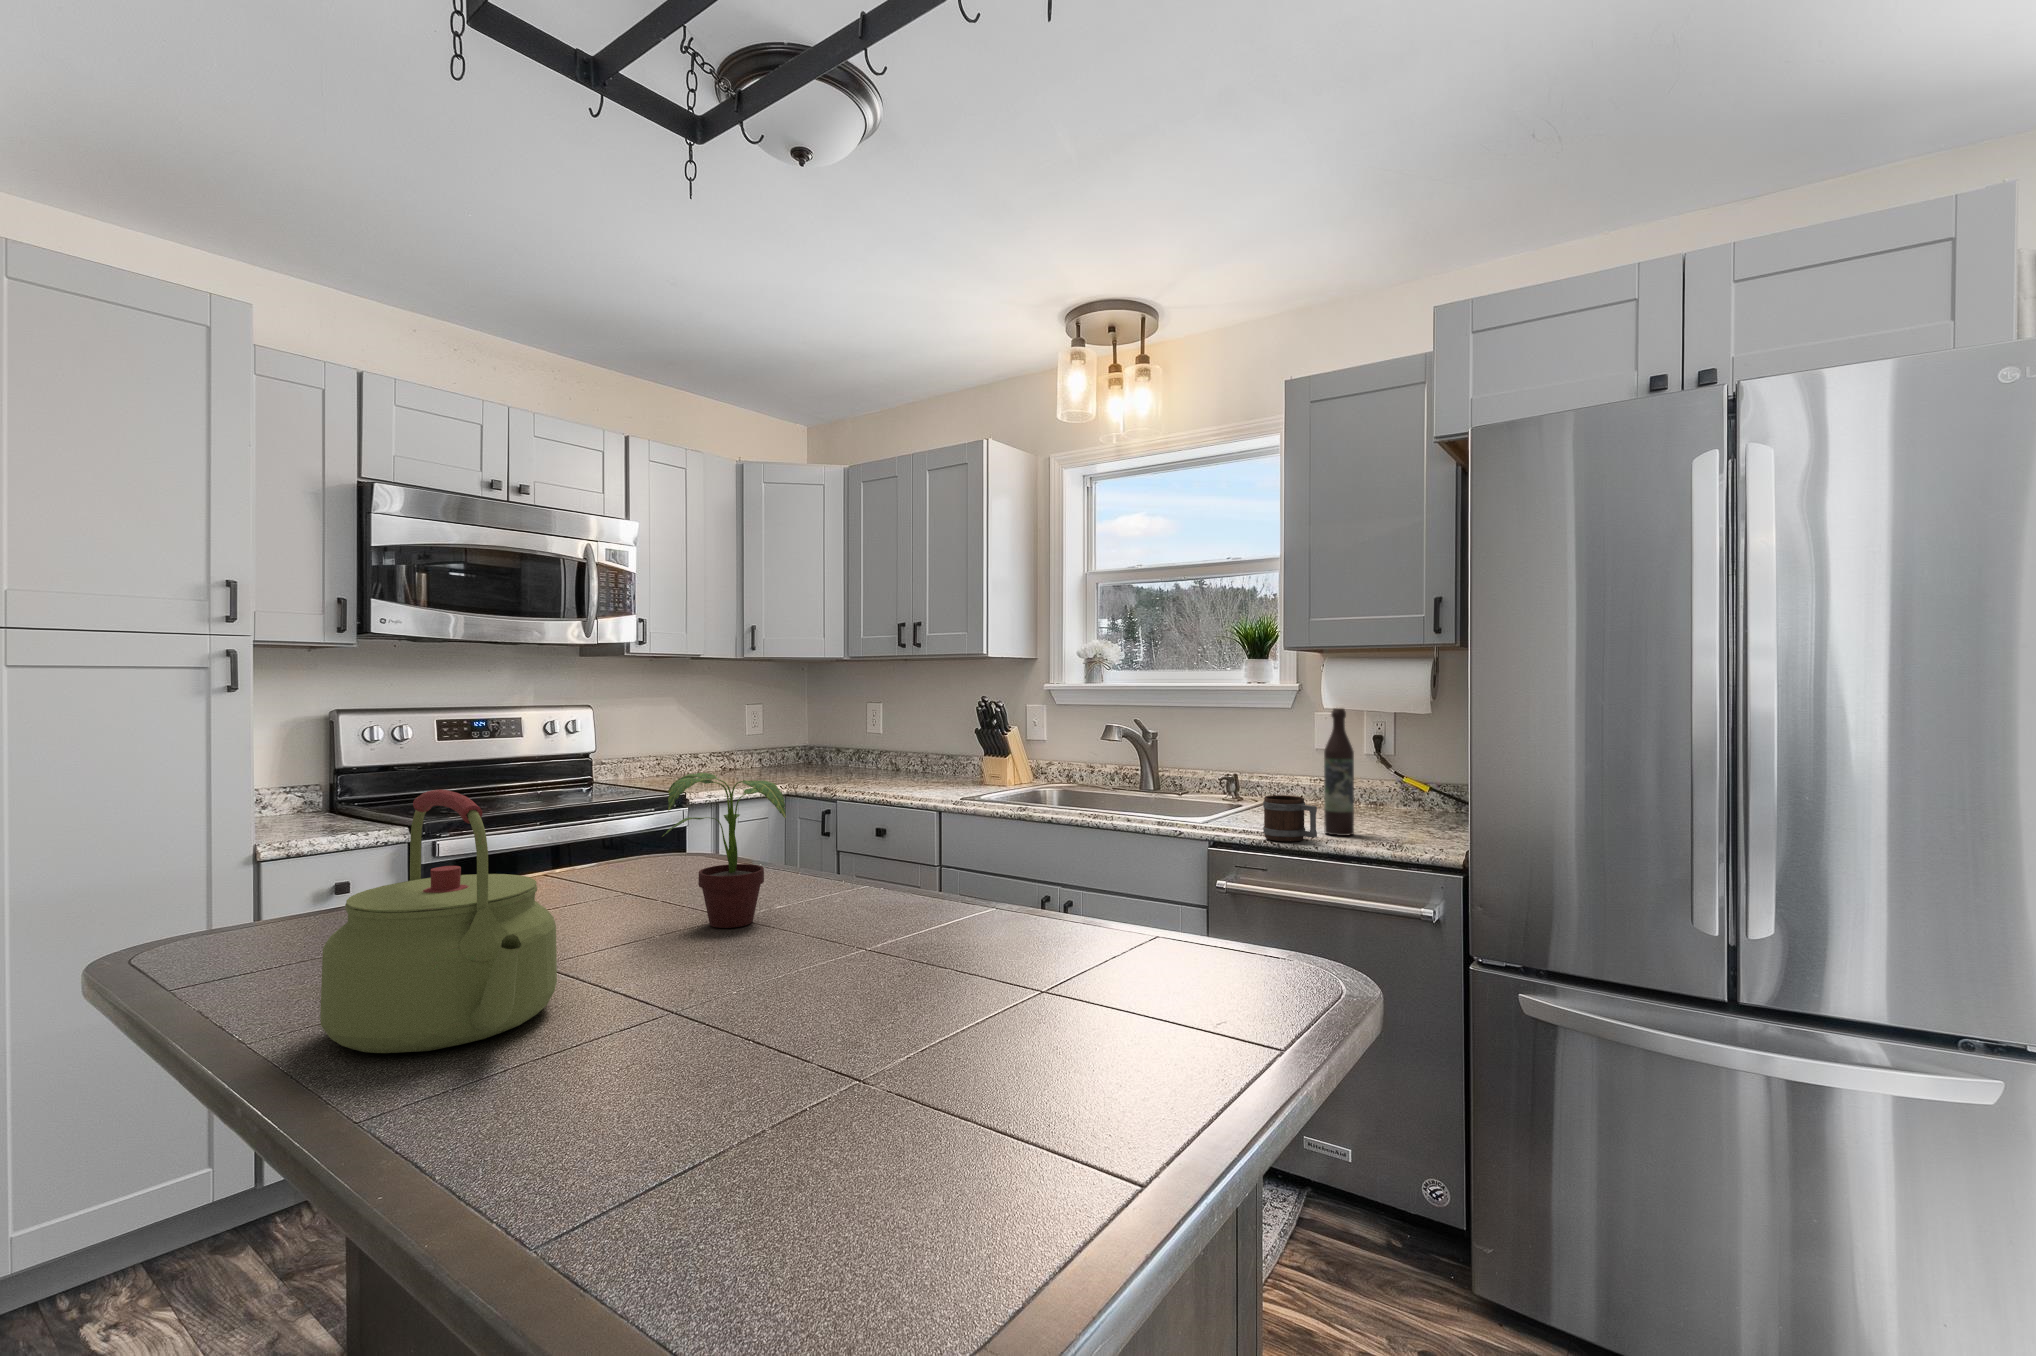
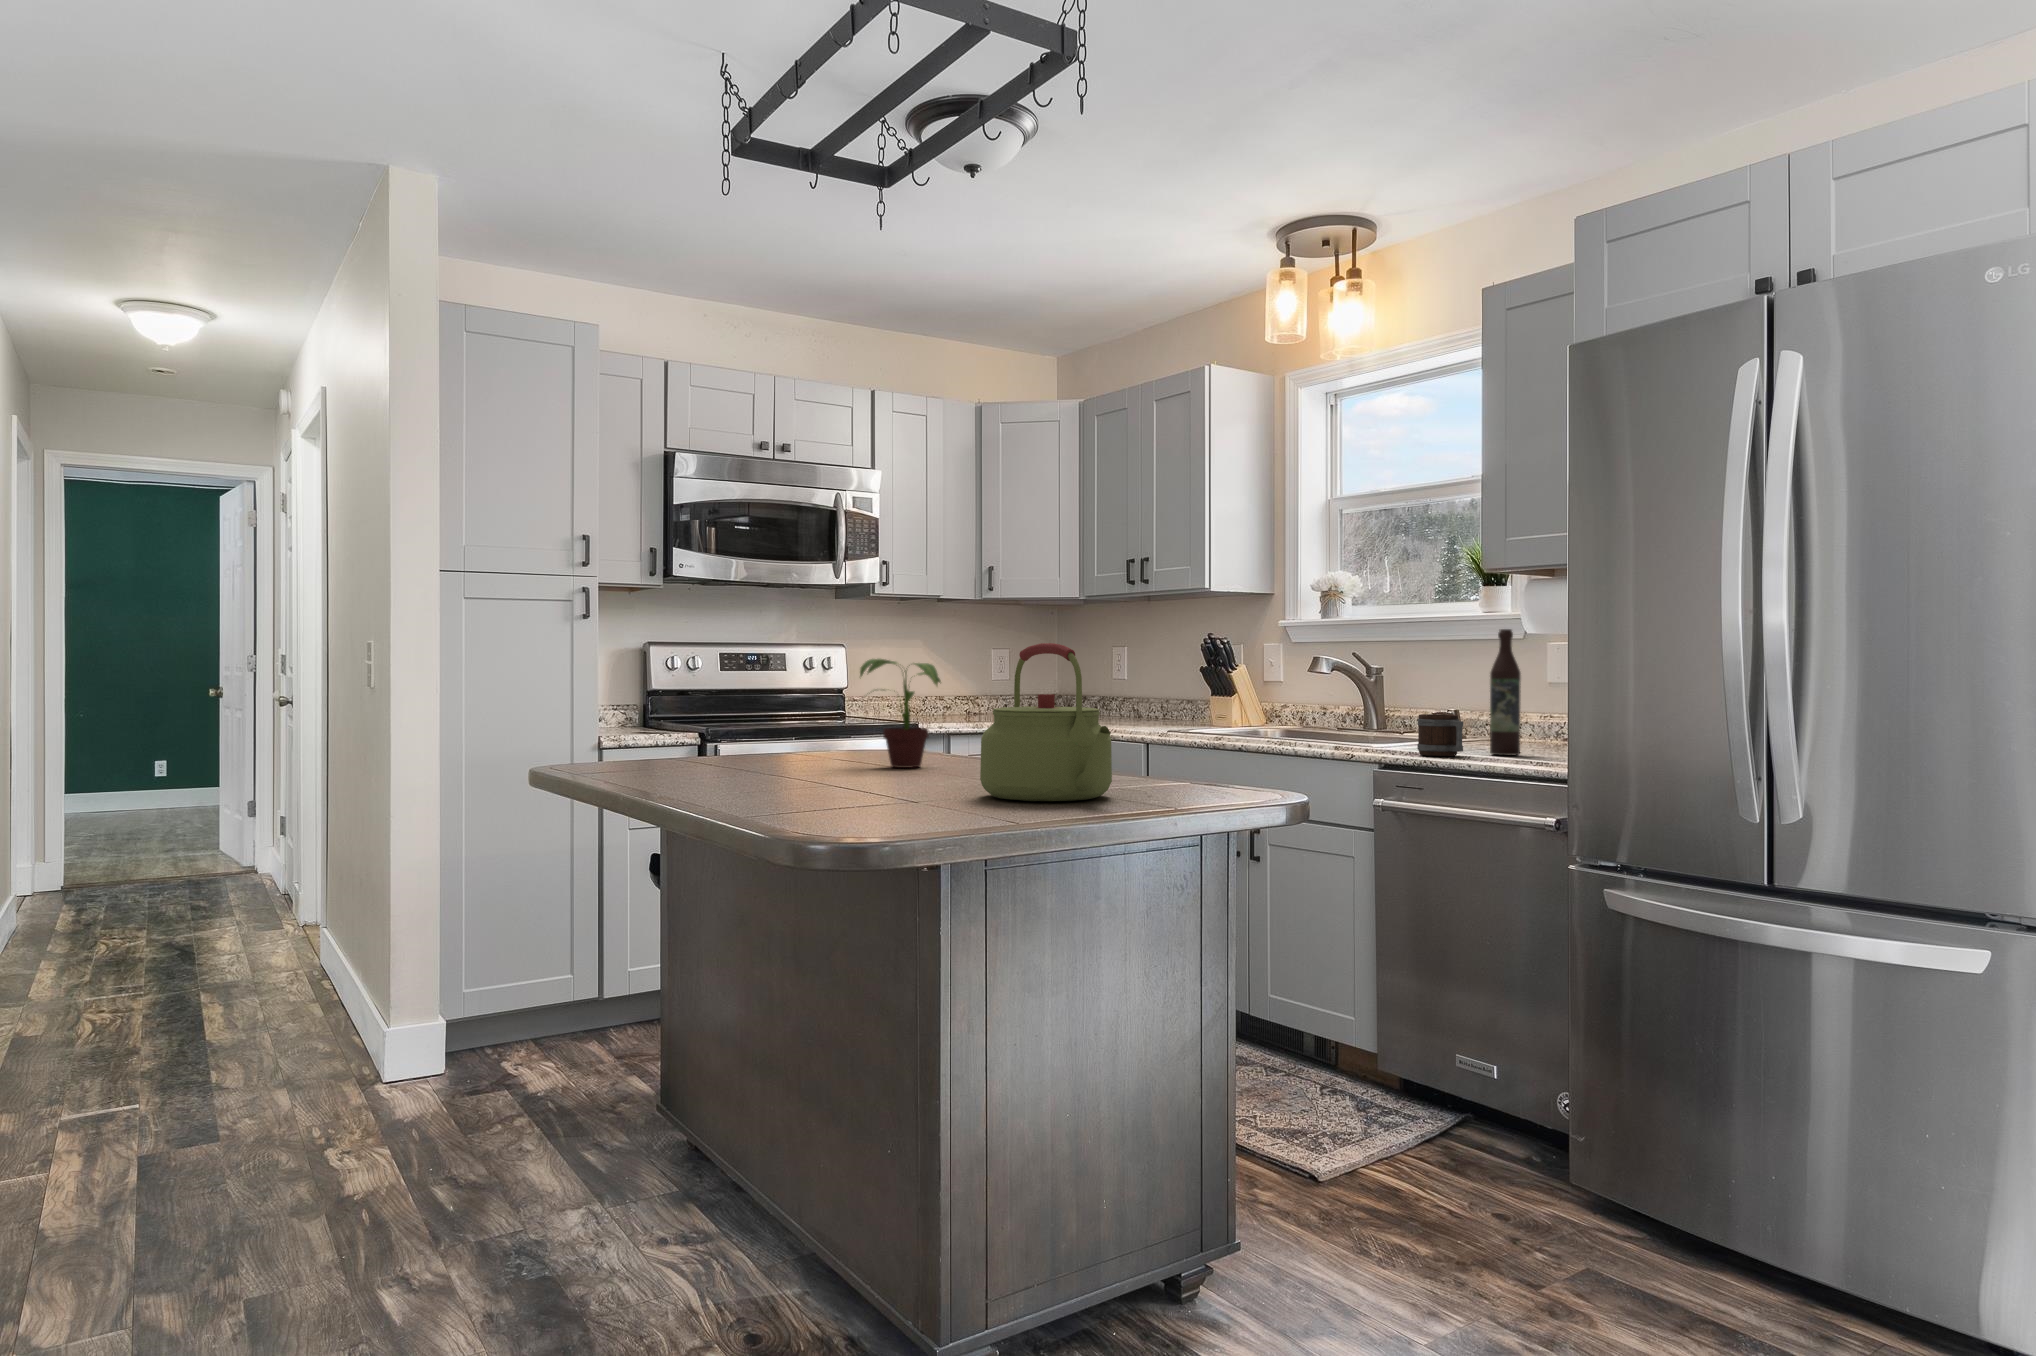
kettle: present [320,790,557,1053] -> present [980,643,1112,801]

